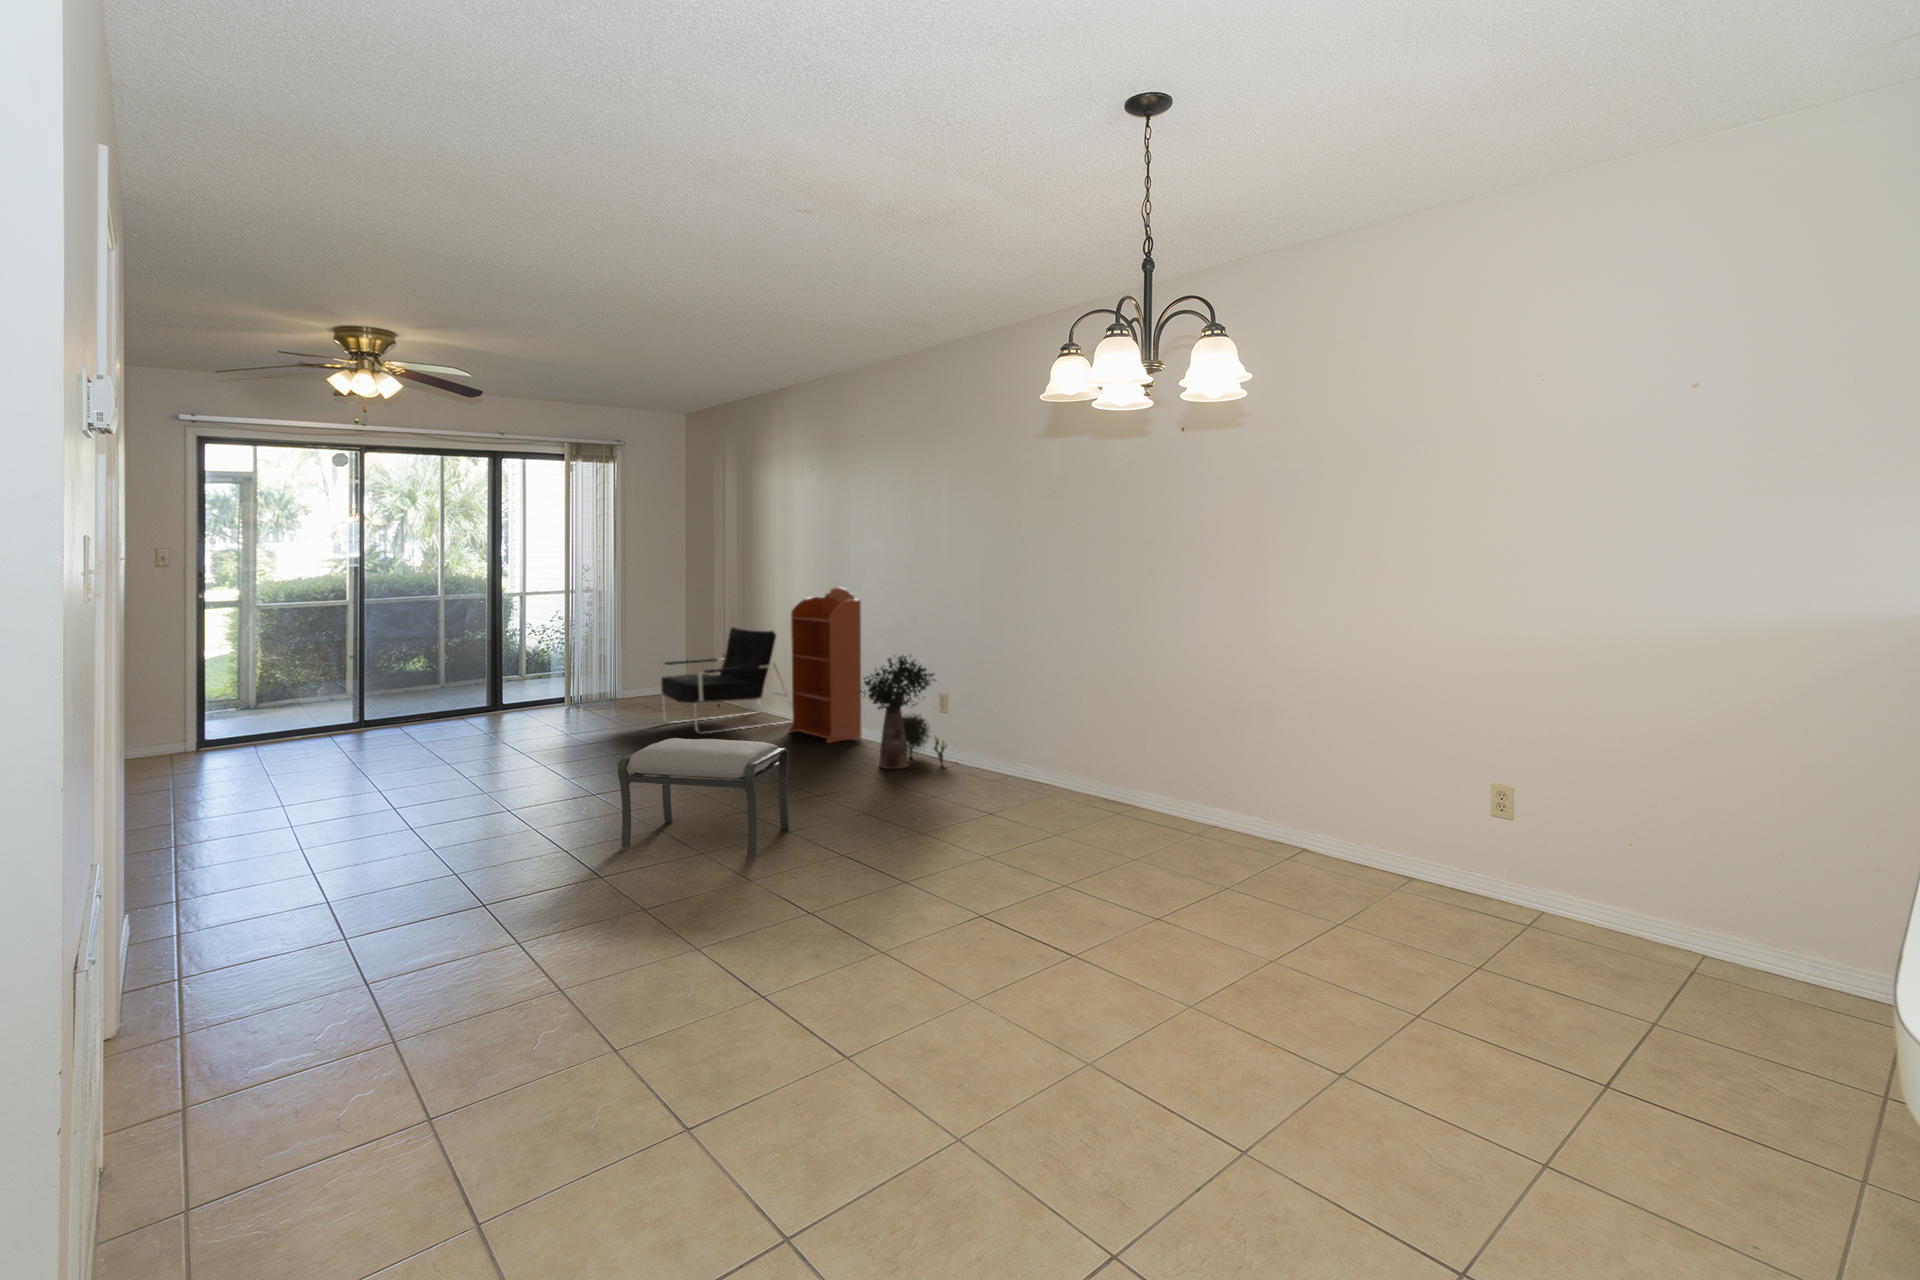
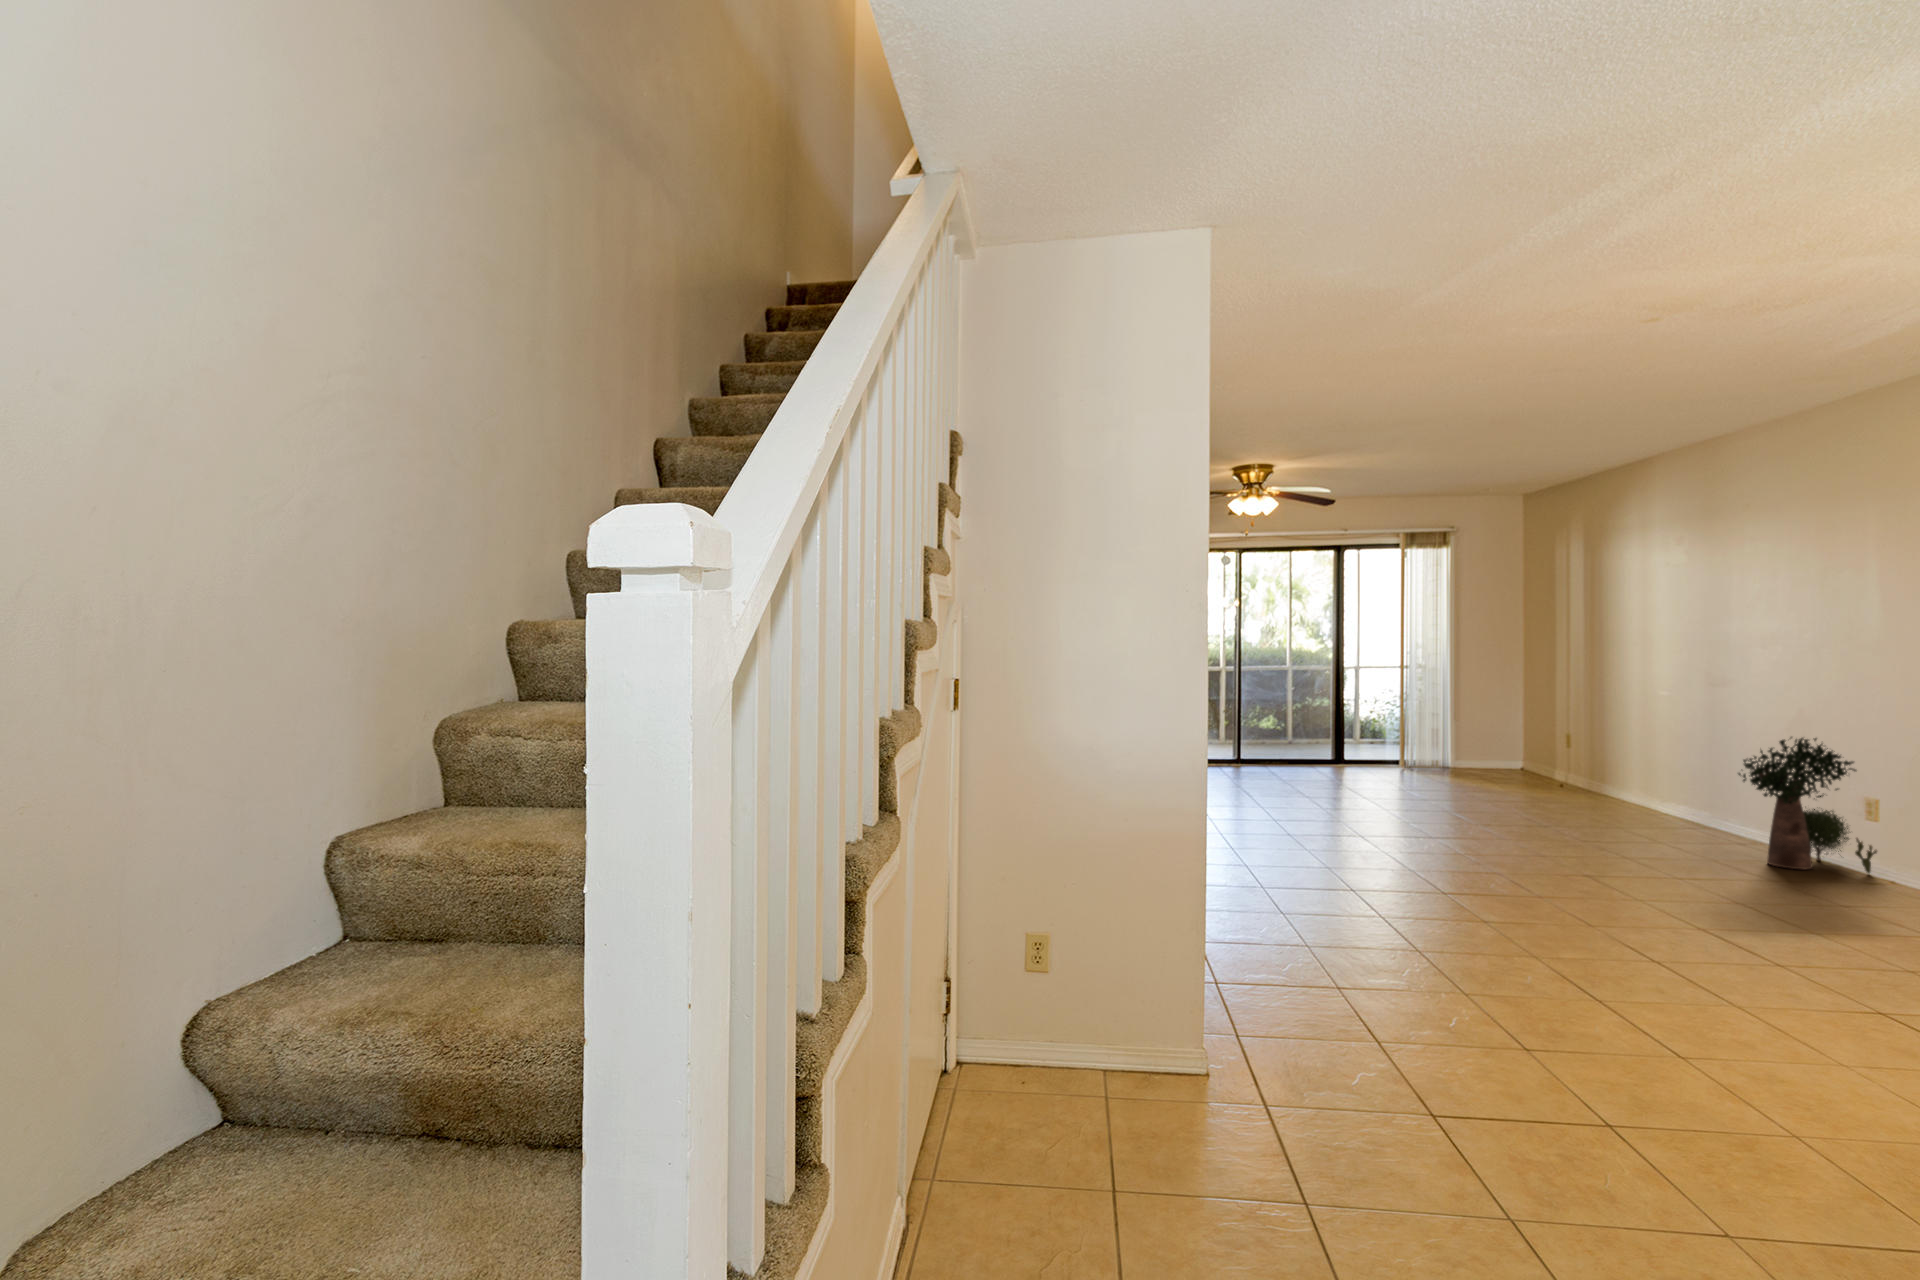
bookcase: present [789,587,861,743] -> none [1643,661,1745,832]
armchair: present [659,627,792,732] -> none [1491,702,1657,807]
ottoman: present [618,738,789,856] -> none [1451,795,1636,917]

